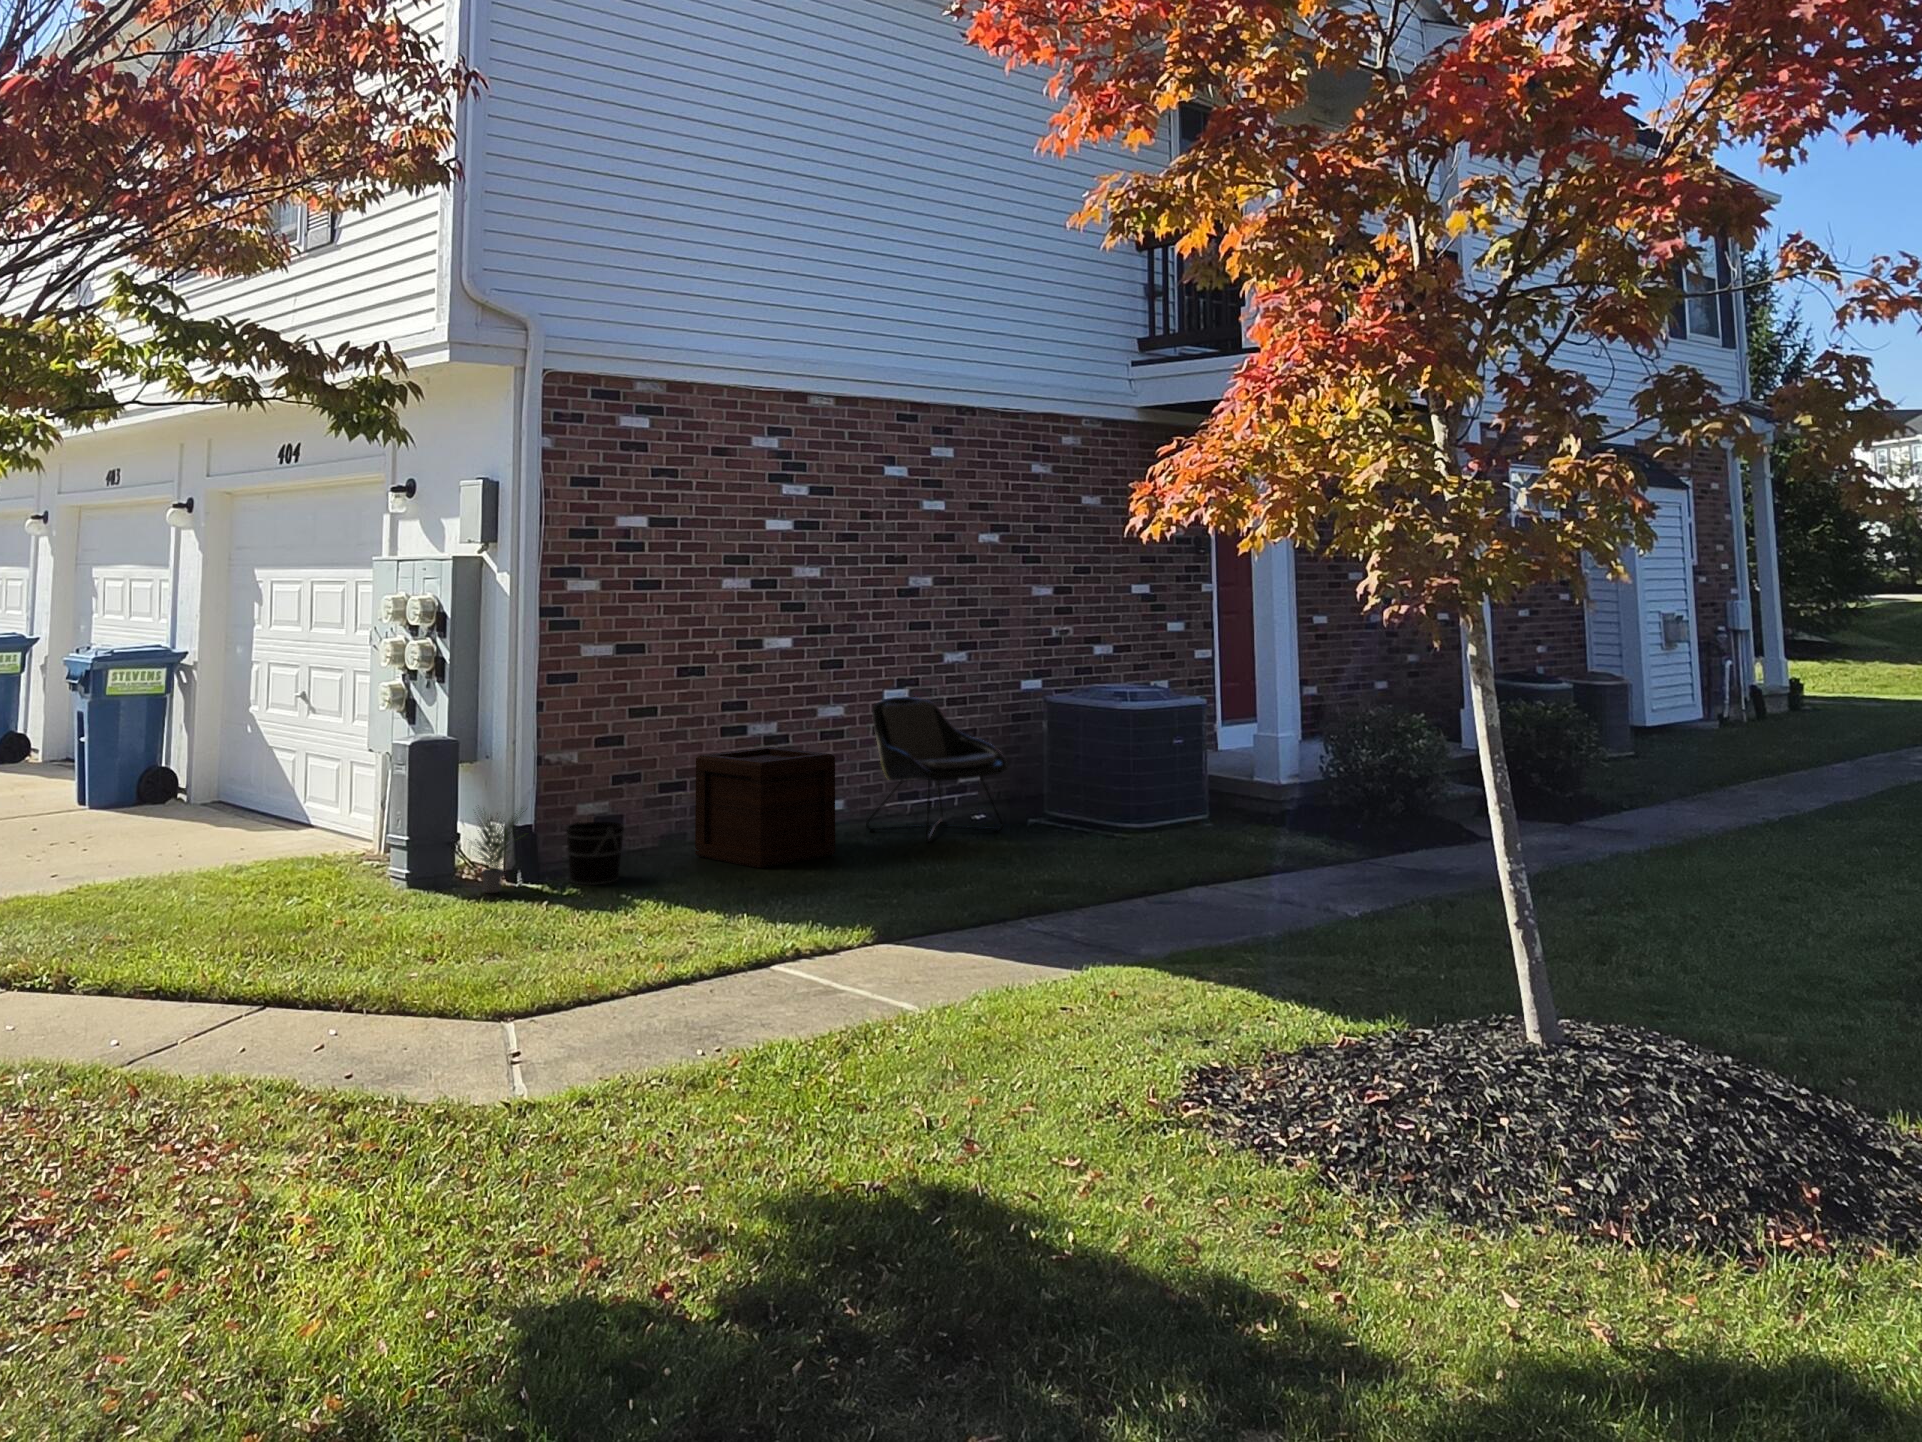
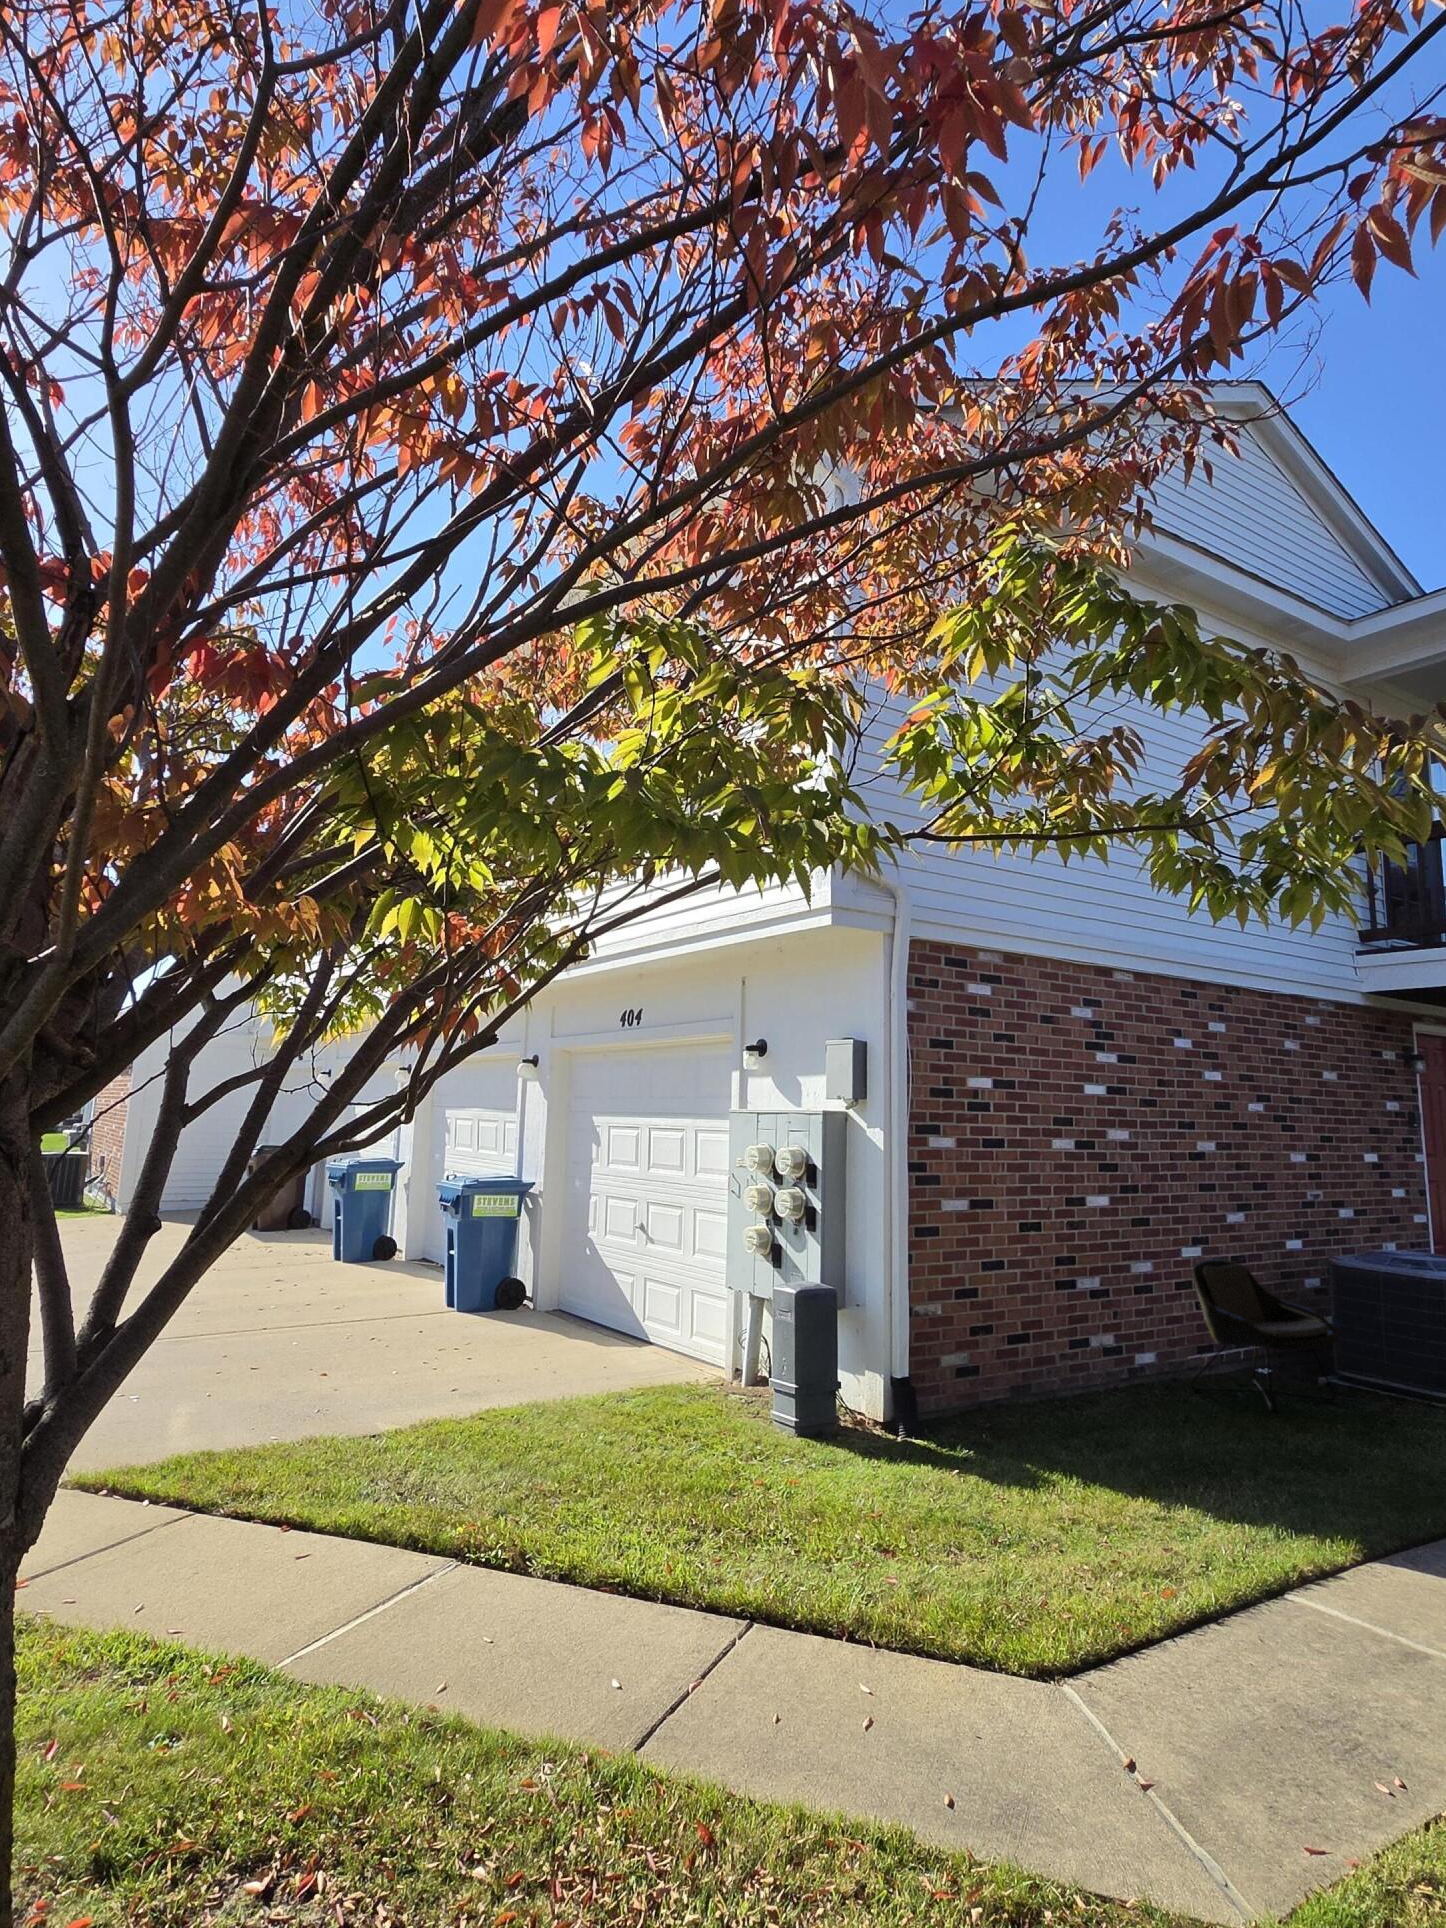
wooden crate: present [695,747,835,869] -> none [1047,1306,1193,1437]
potted plant: present [475,811,524,893] -> none [840,1359,922,1452]
bucket: present [566,820,624,885] -> none [944,1376,1002,1447]

